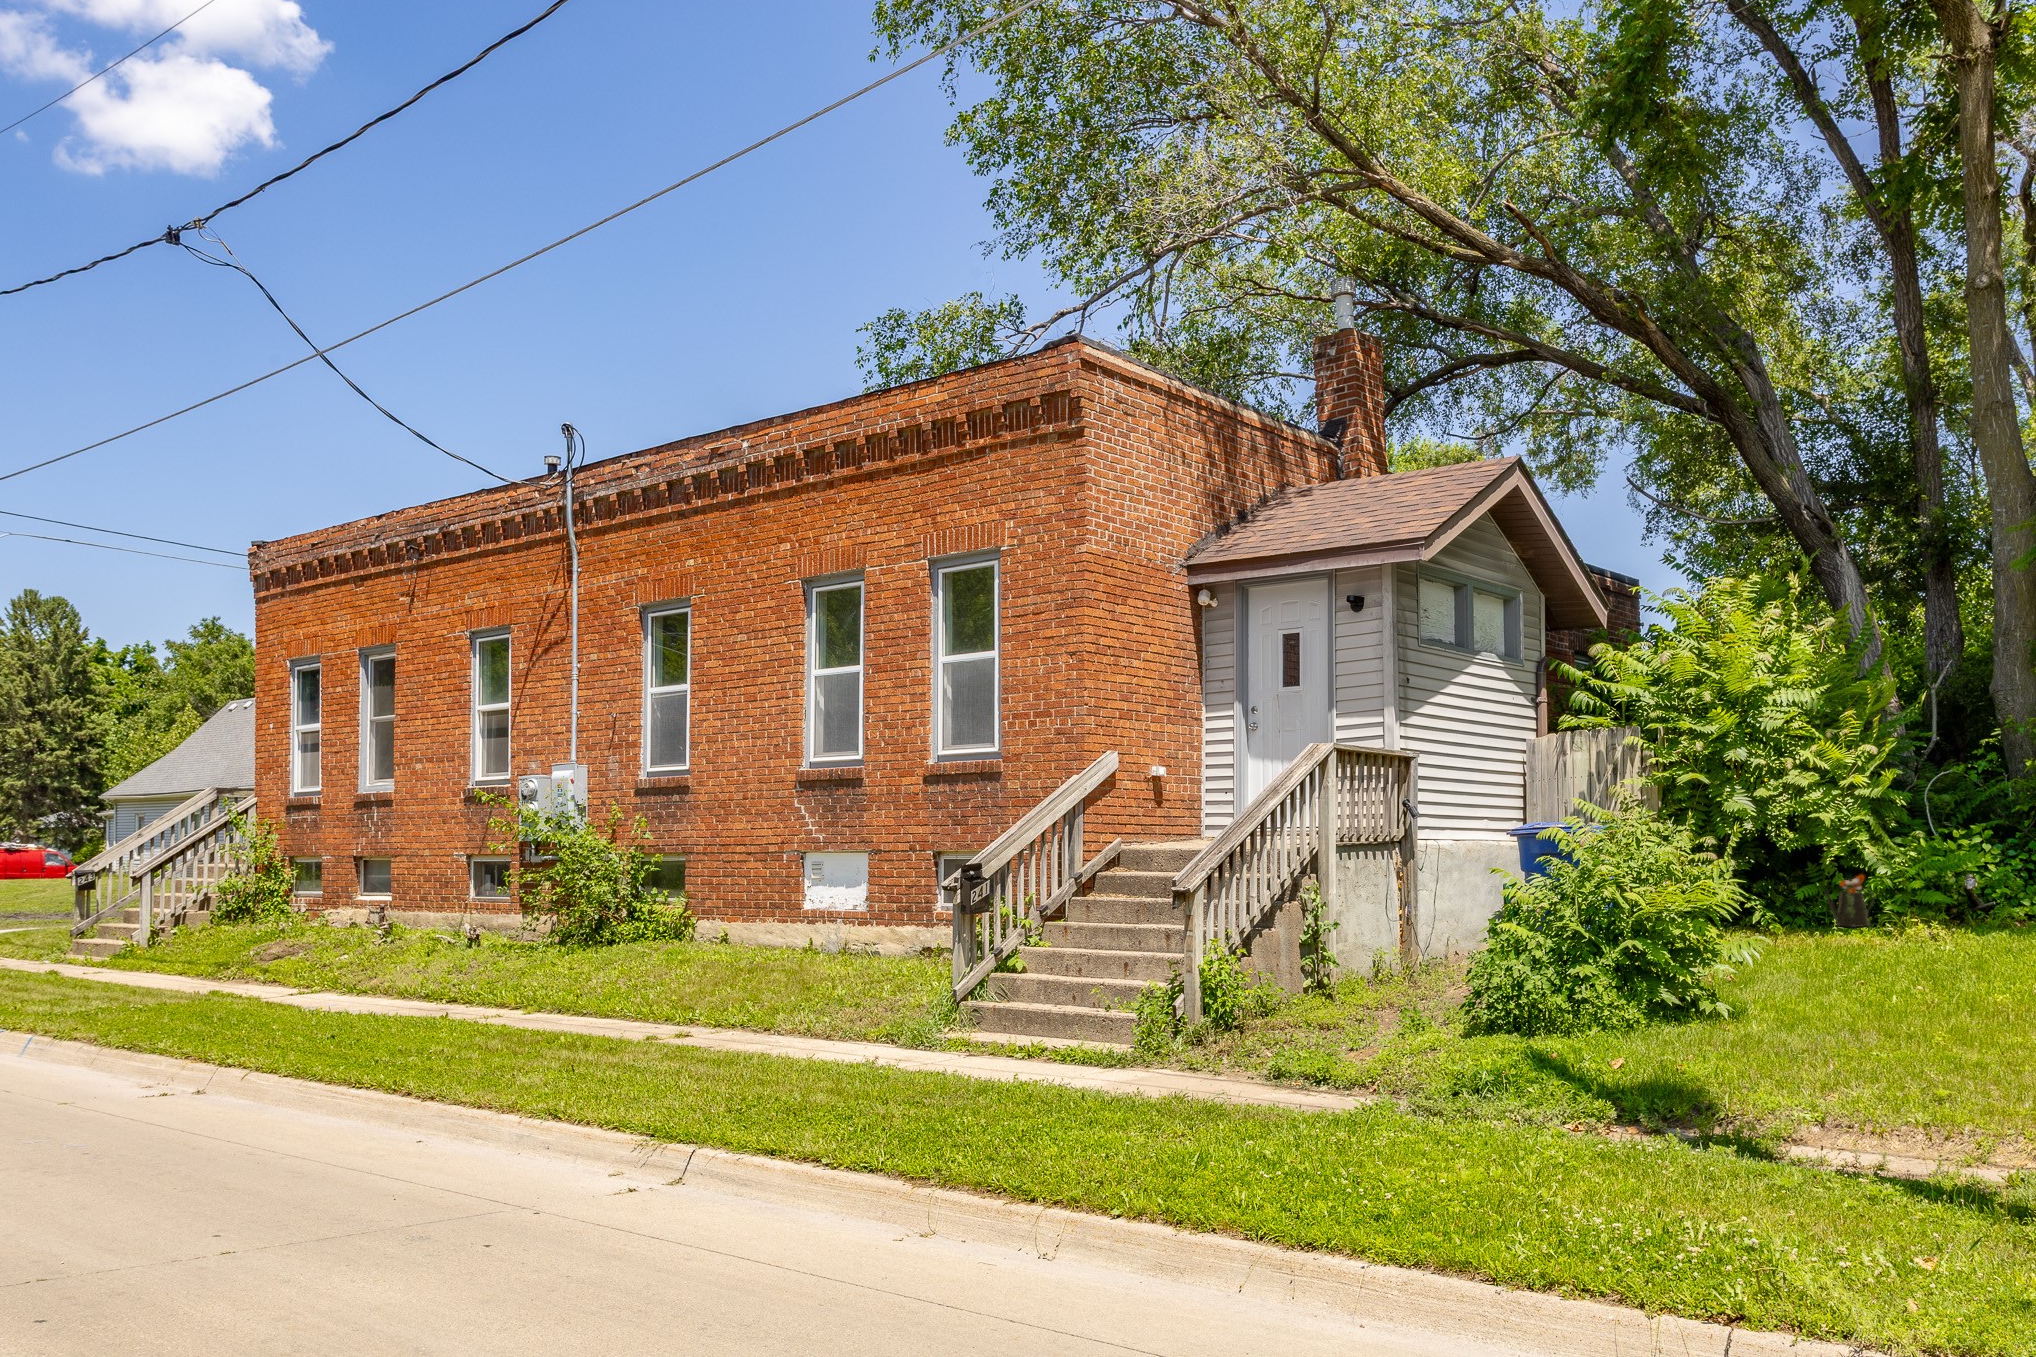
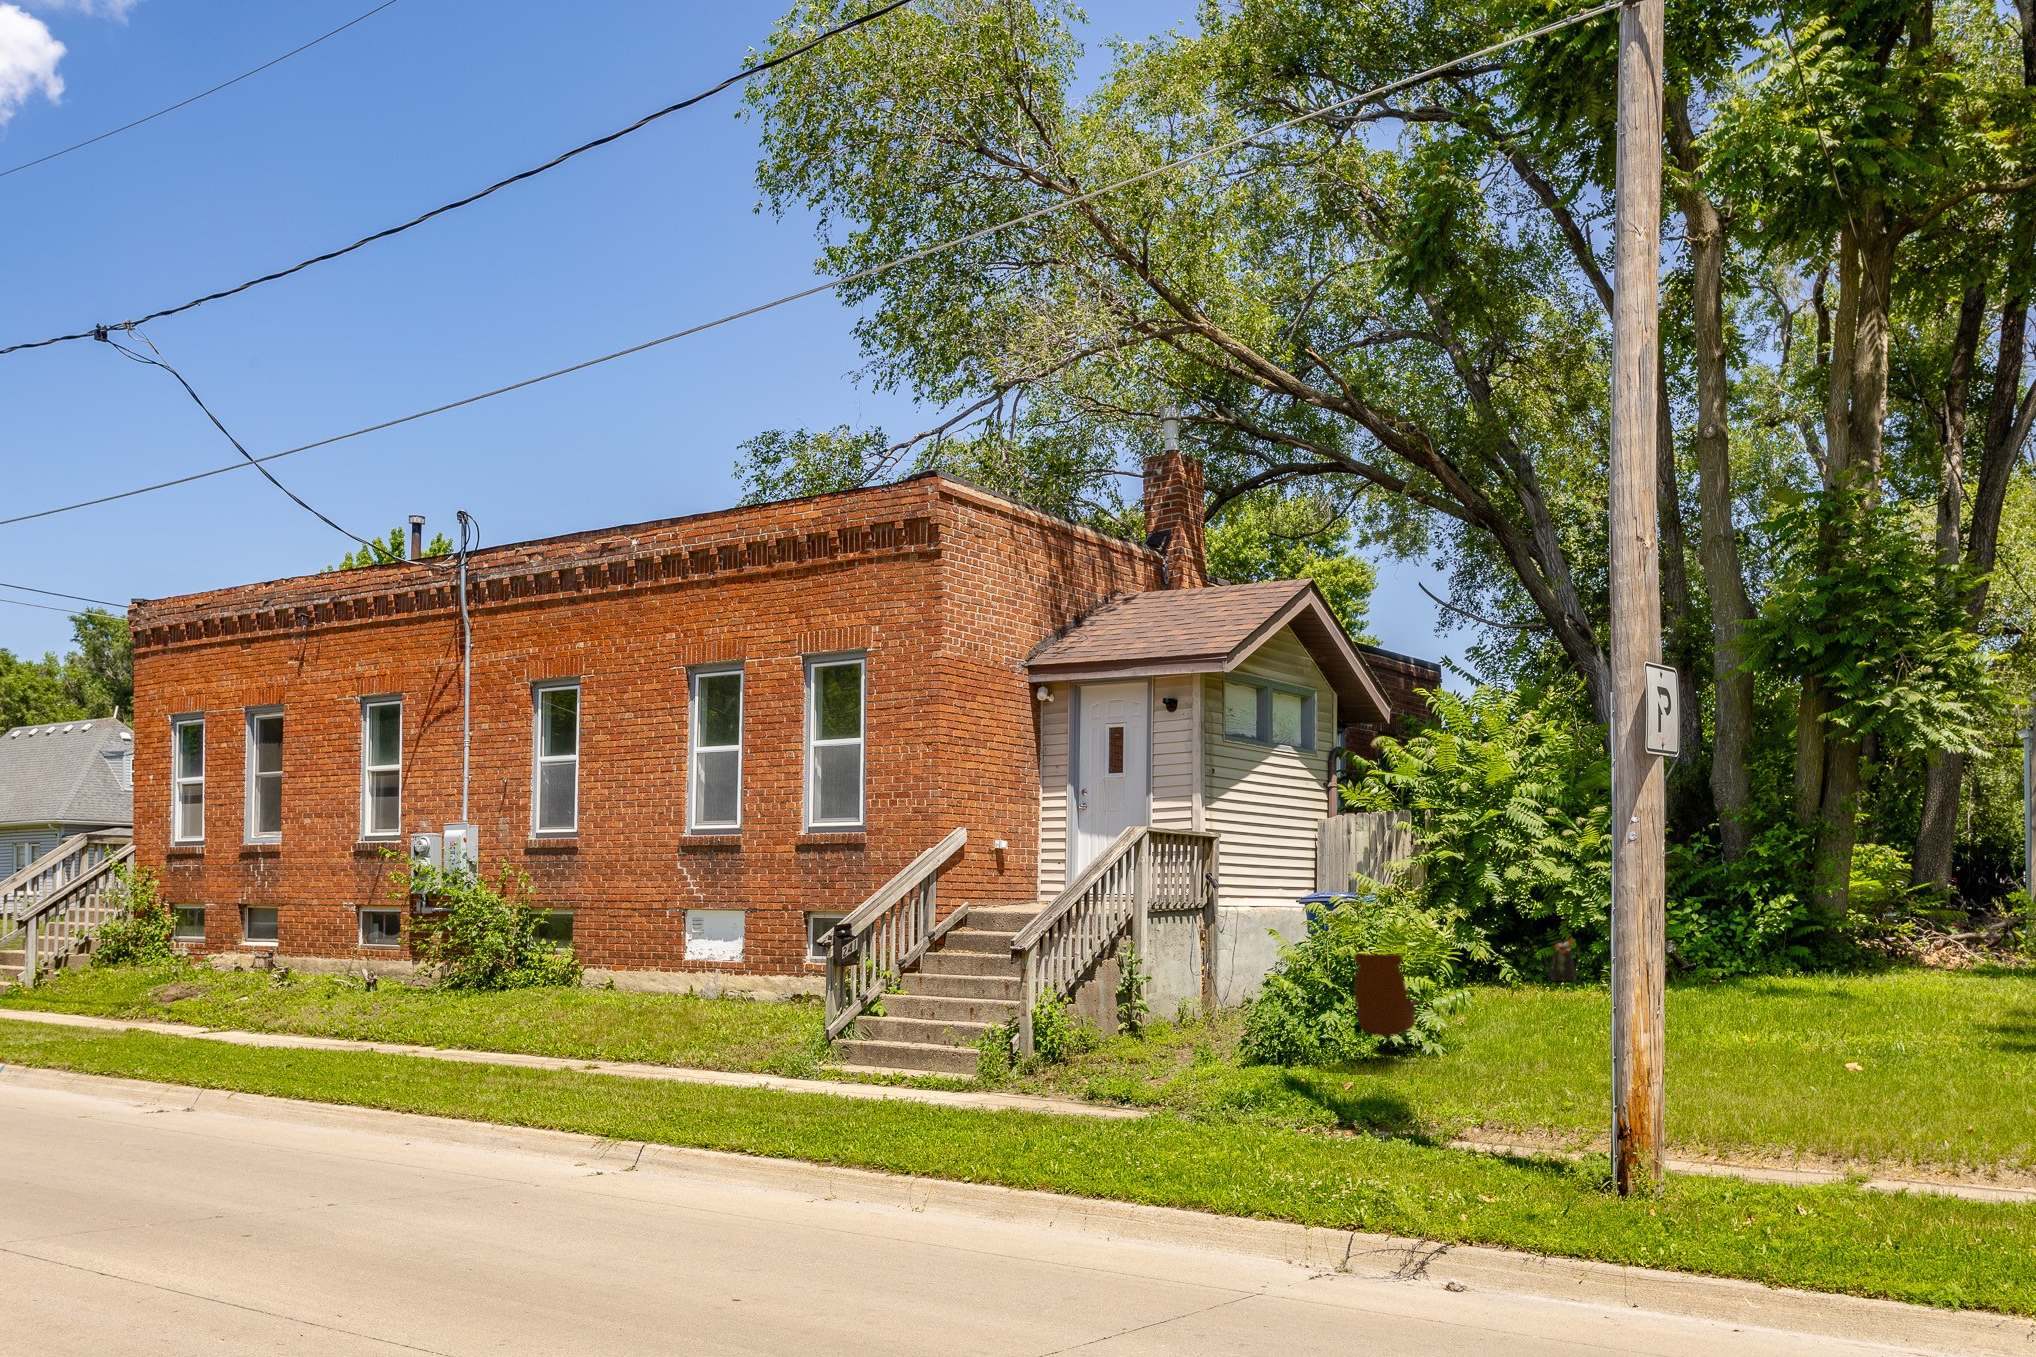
lounge chair: none [1624,890,1719,1034] -> present [1354,953,1421,1062]

